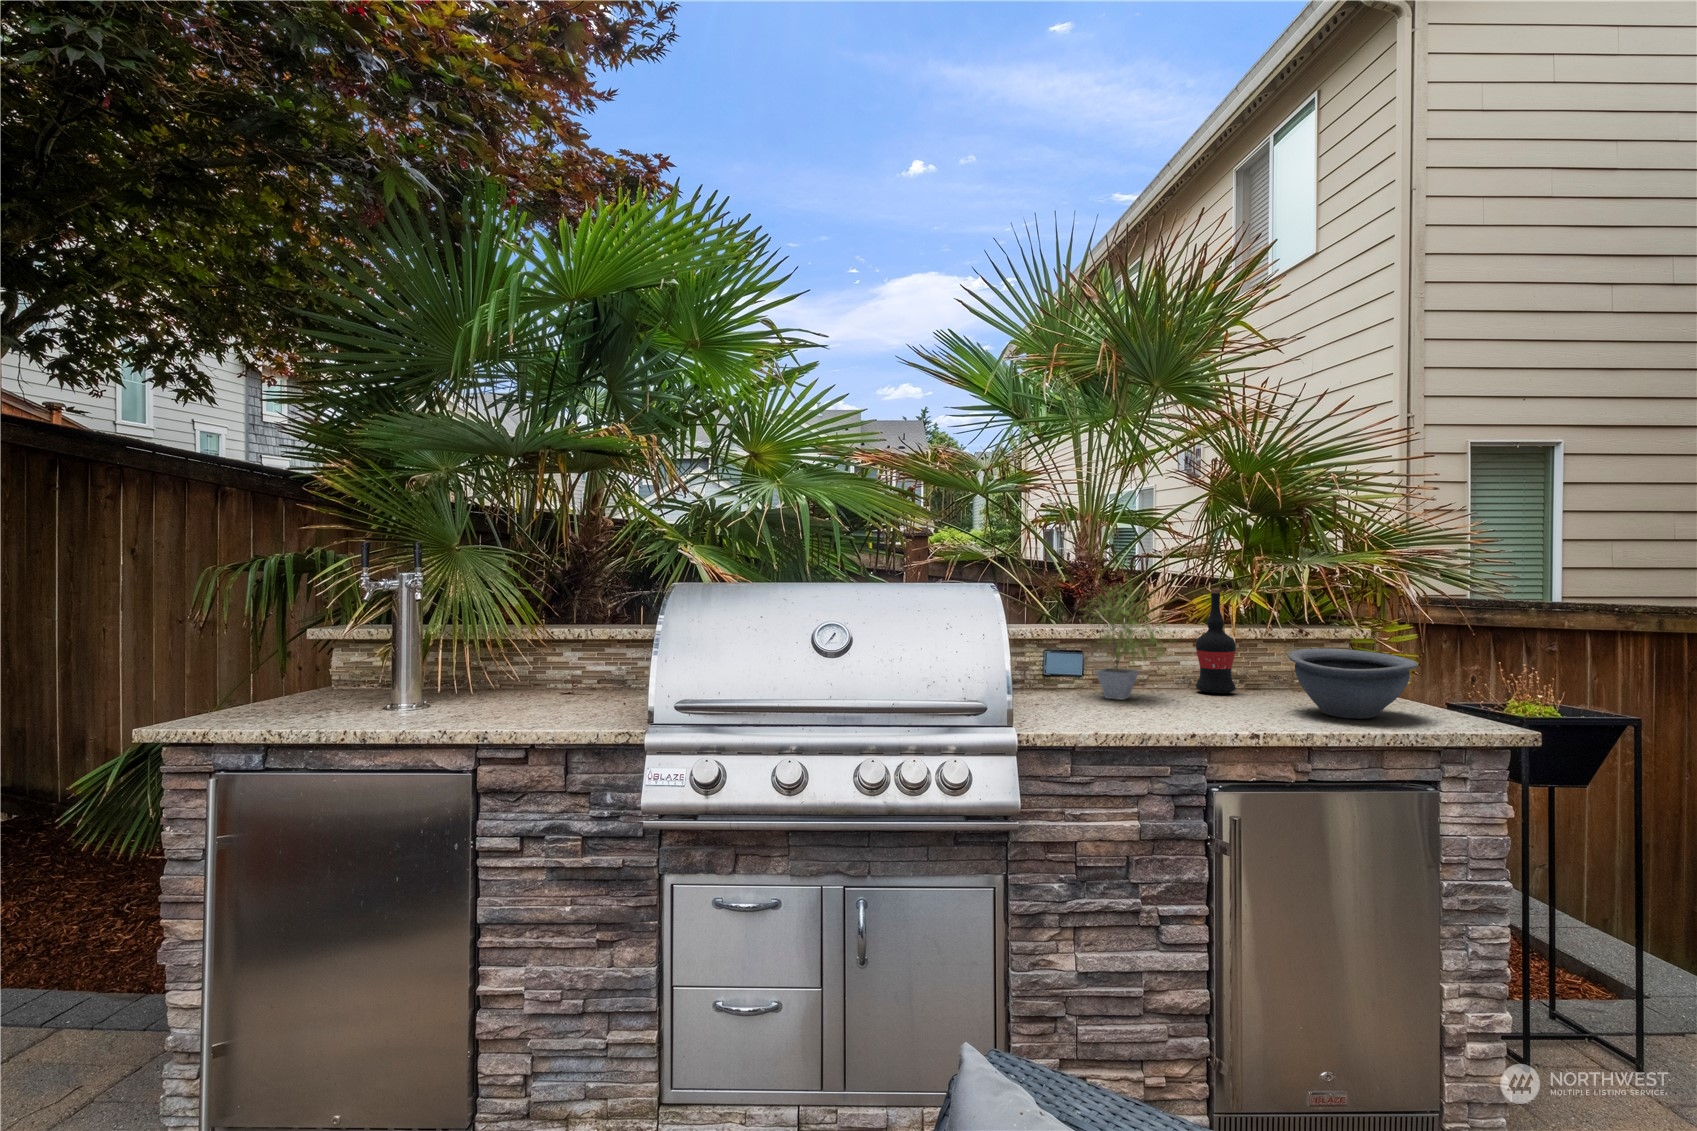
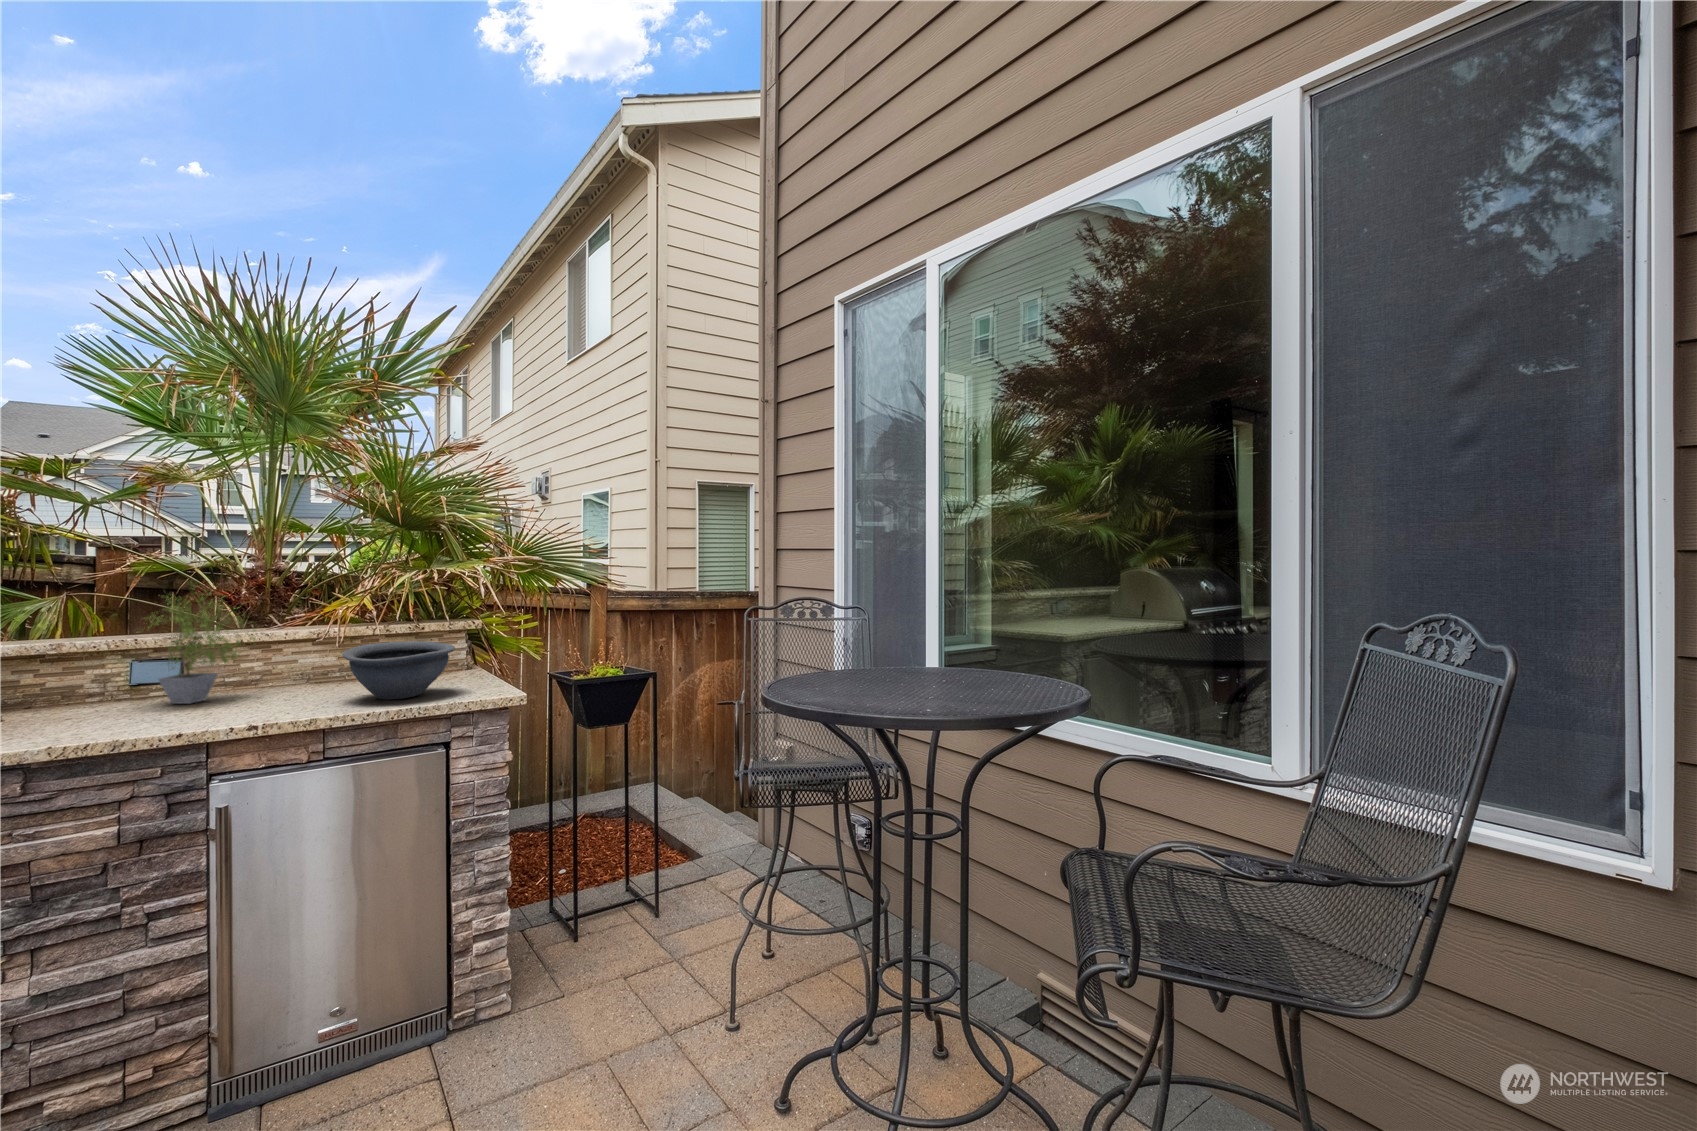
wine bottle: present [1196,588,1236,693] -> none [303,593,343,687]

